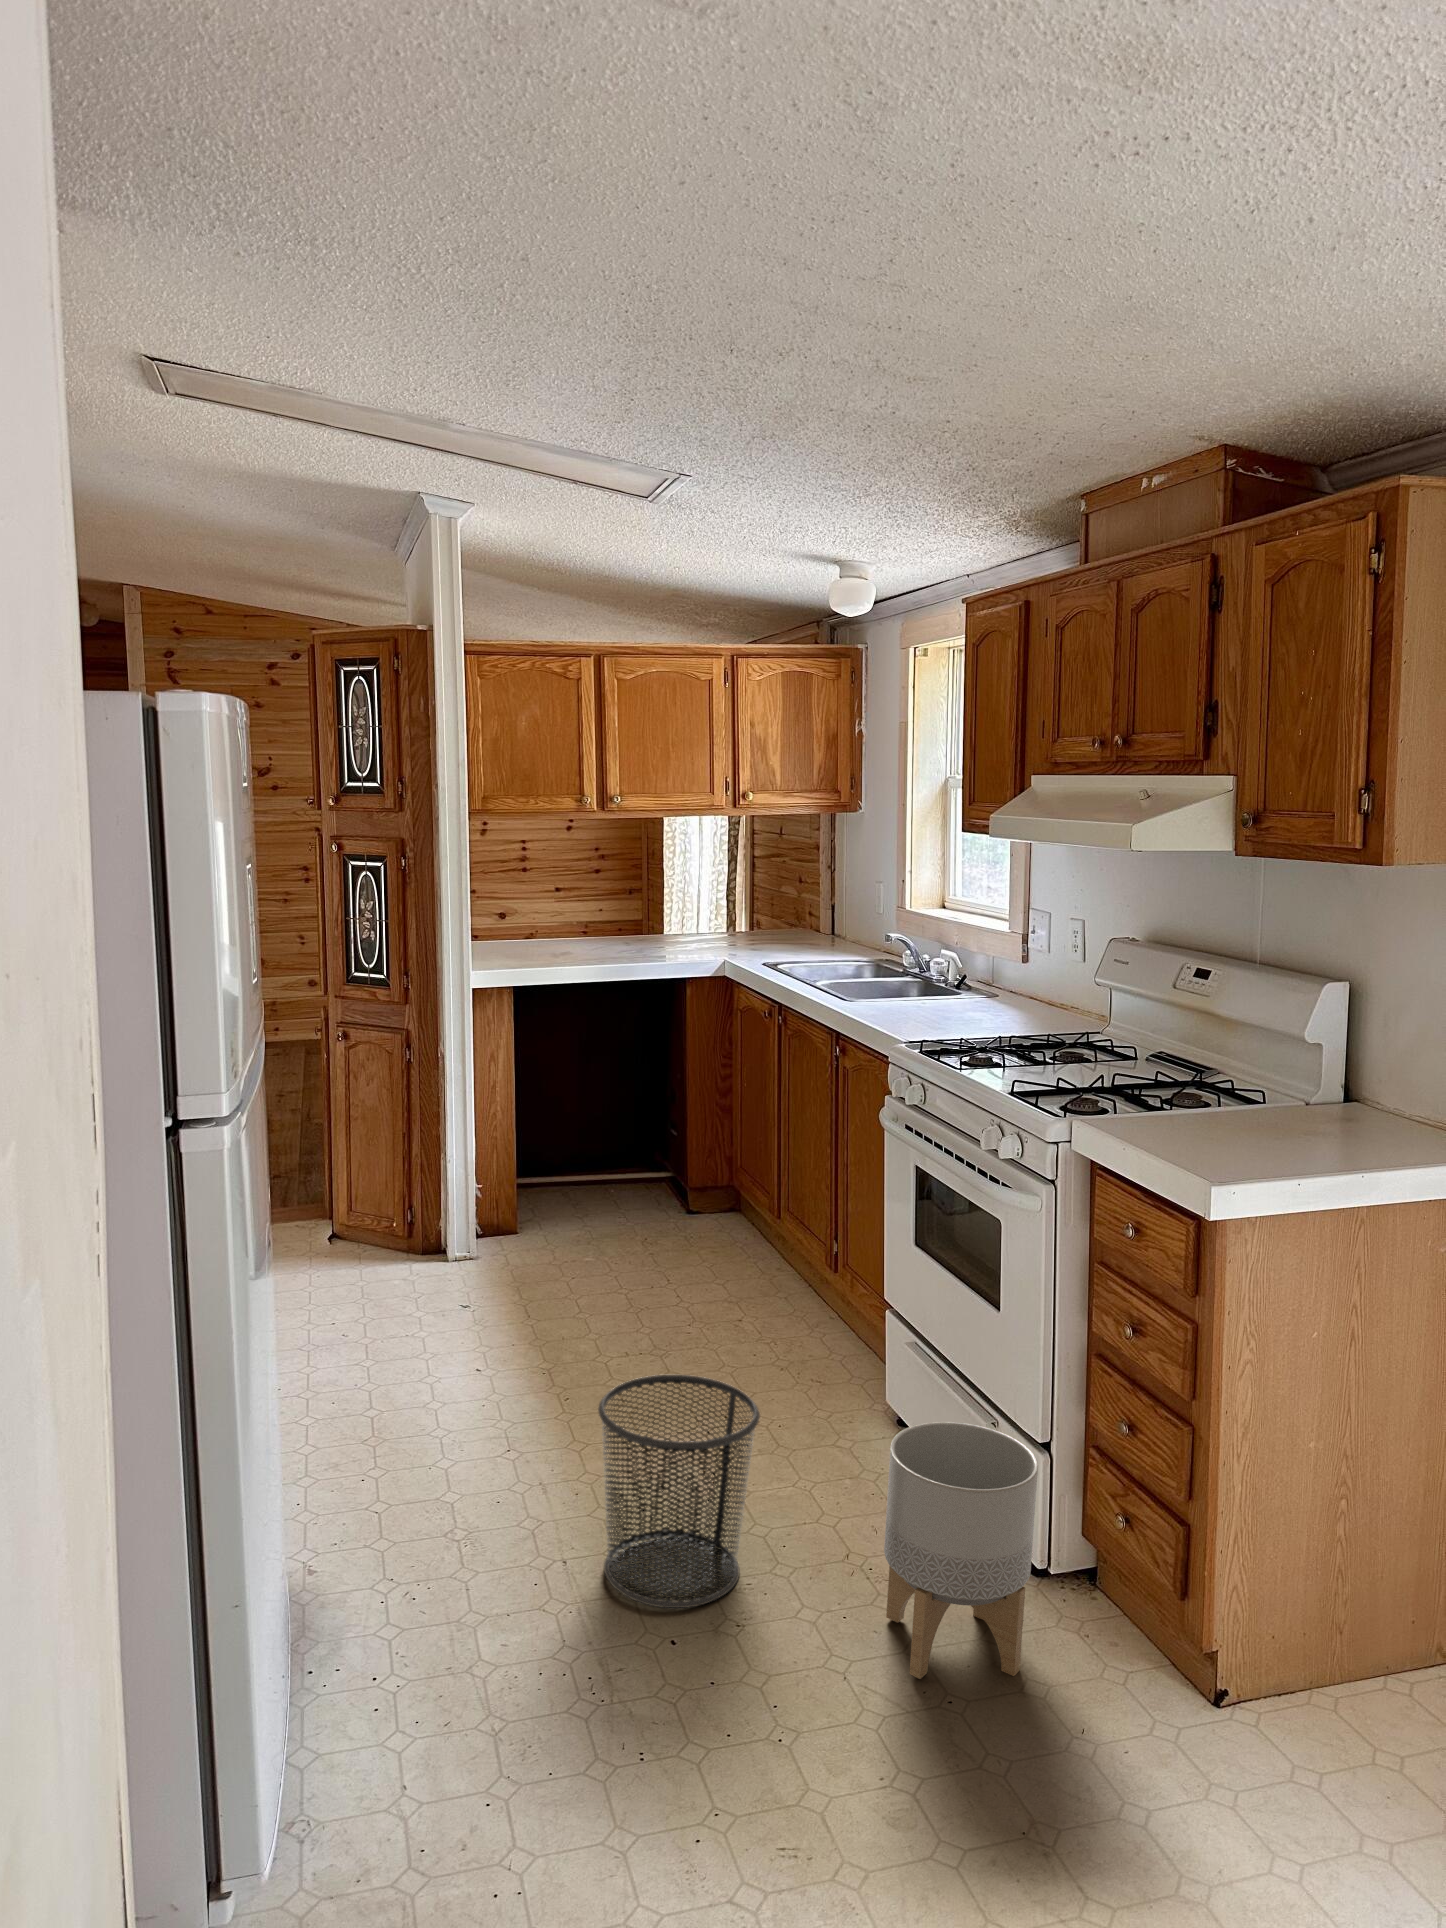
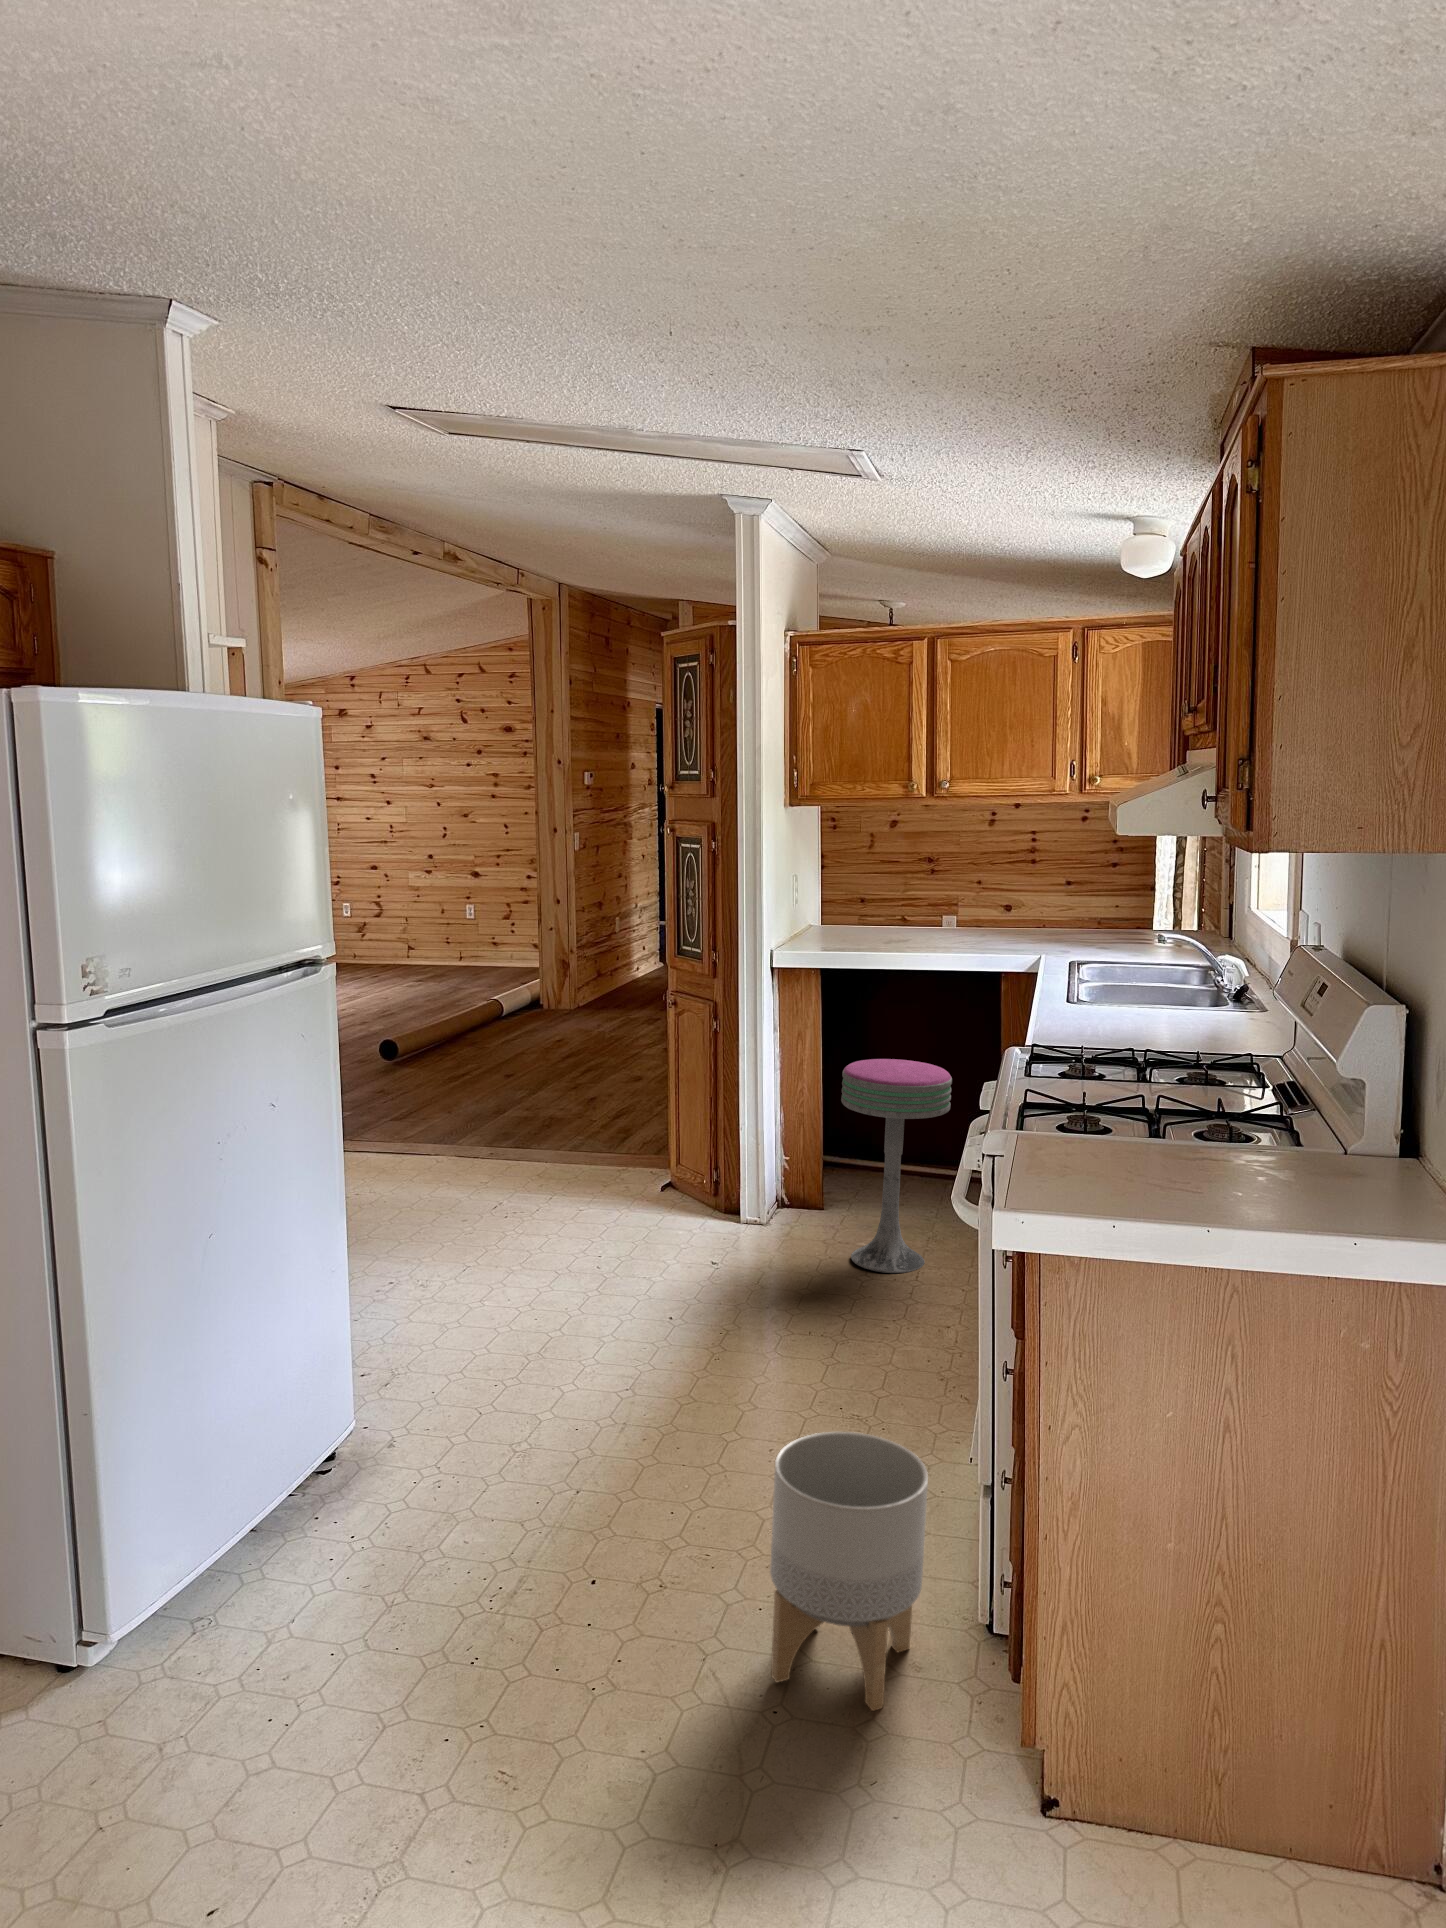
bar stool: none [578,1073,686,1284] -> present [841,1059,952,1273]
waste bin: present [598,1375,760,1608] -> none [588,1339,744,1562]

